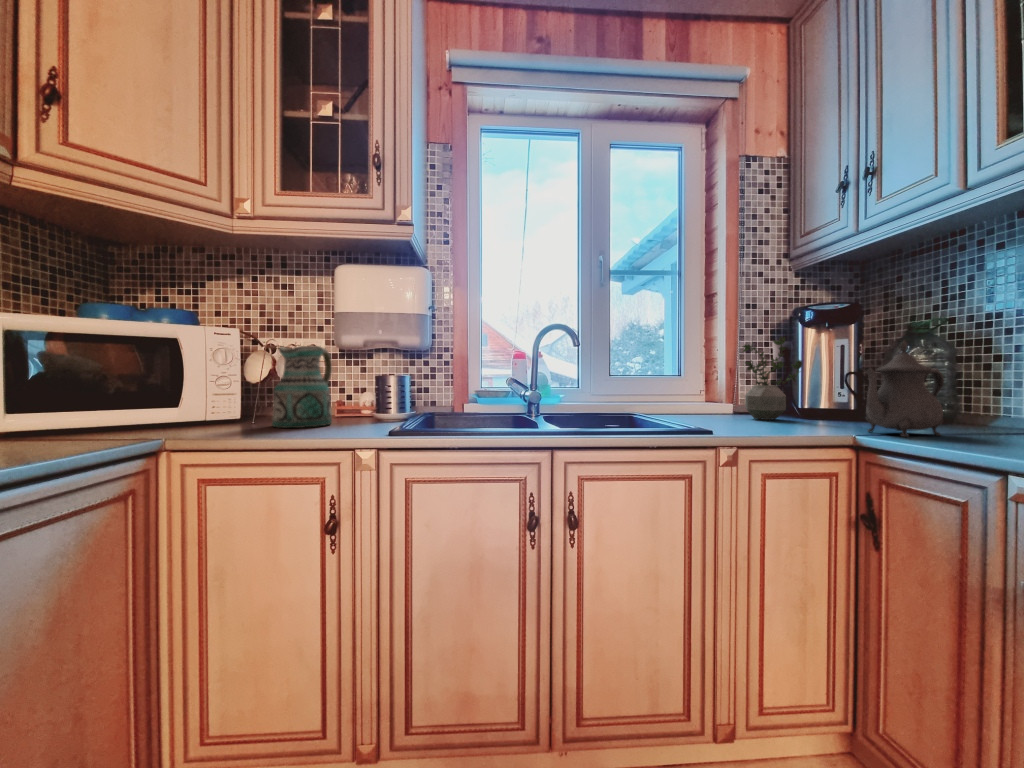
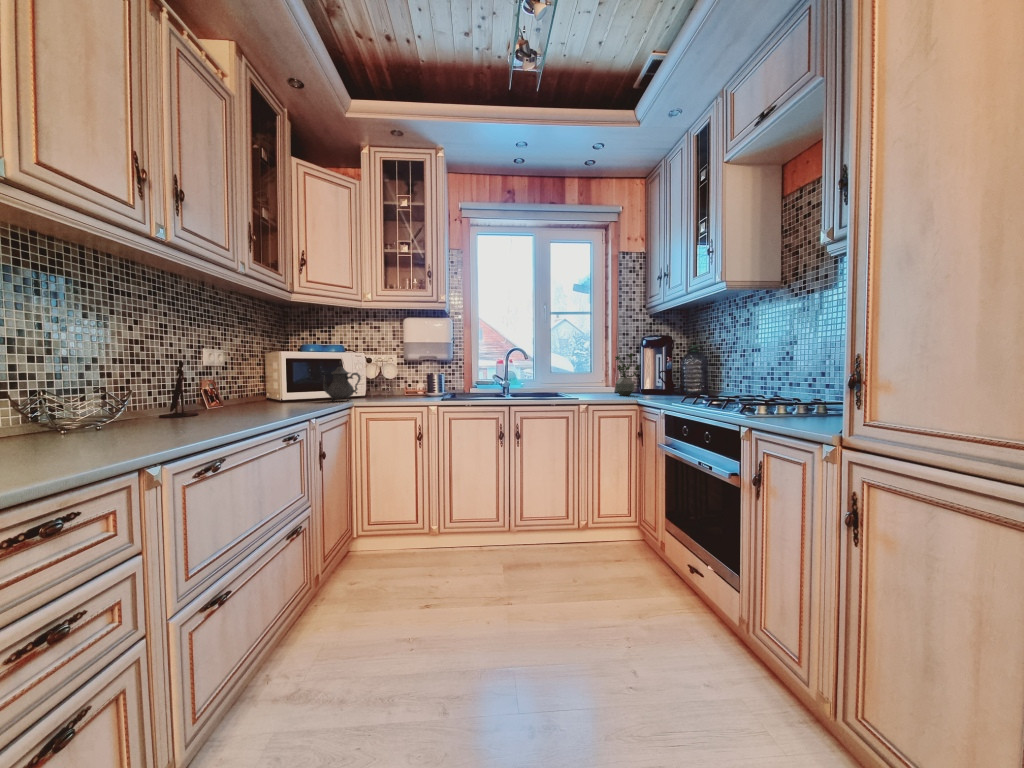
teapot: present [863,340,944,437] -> present [323,361,361,401]
ceramic pitcher: present [272,346,332,428] -> none [382,361,408,399]

